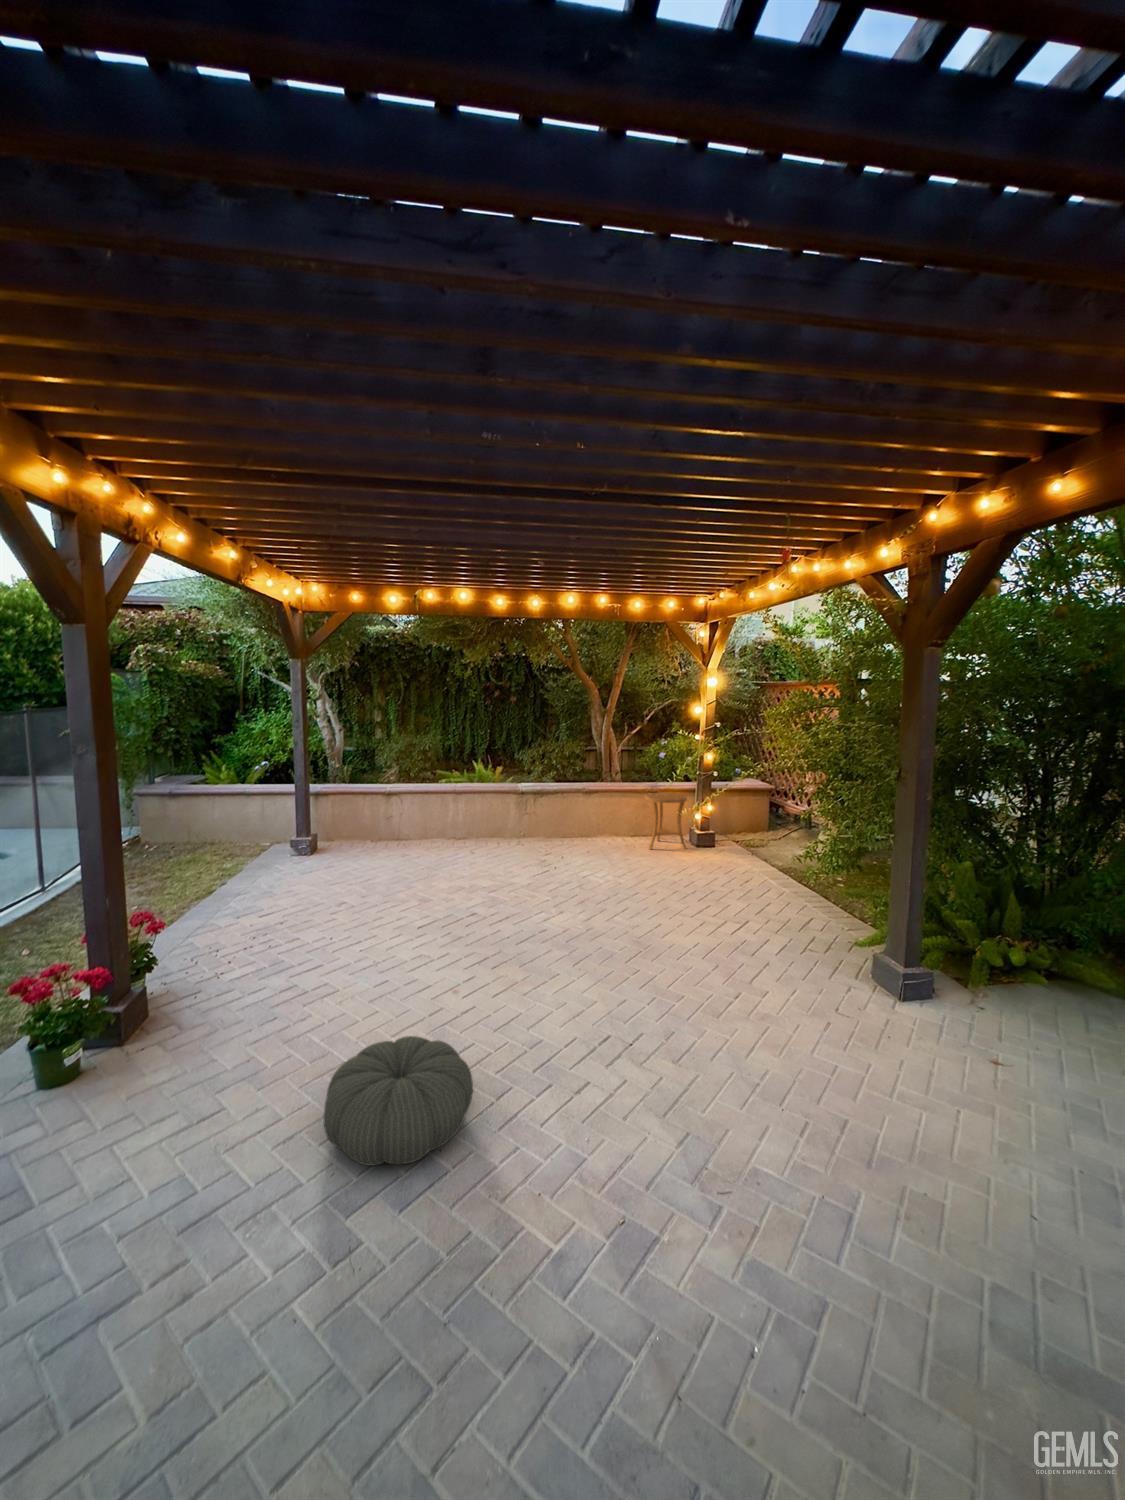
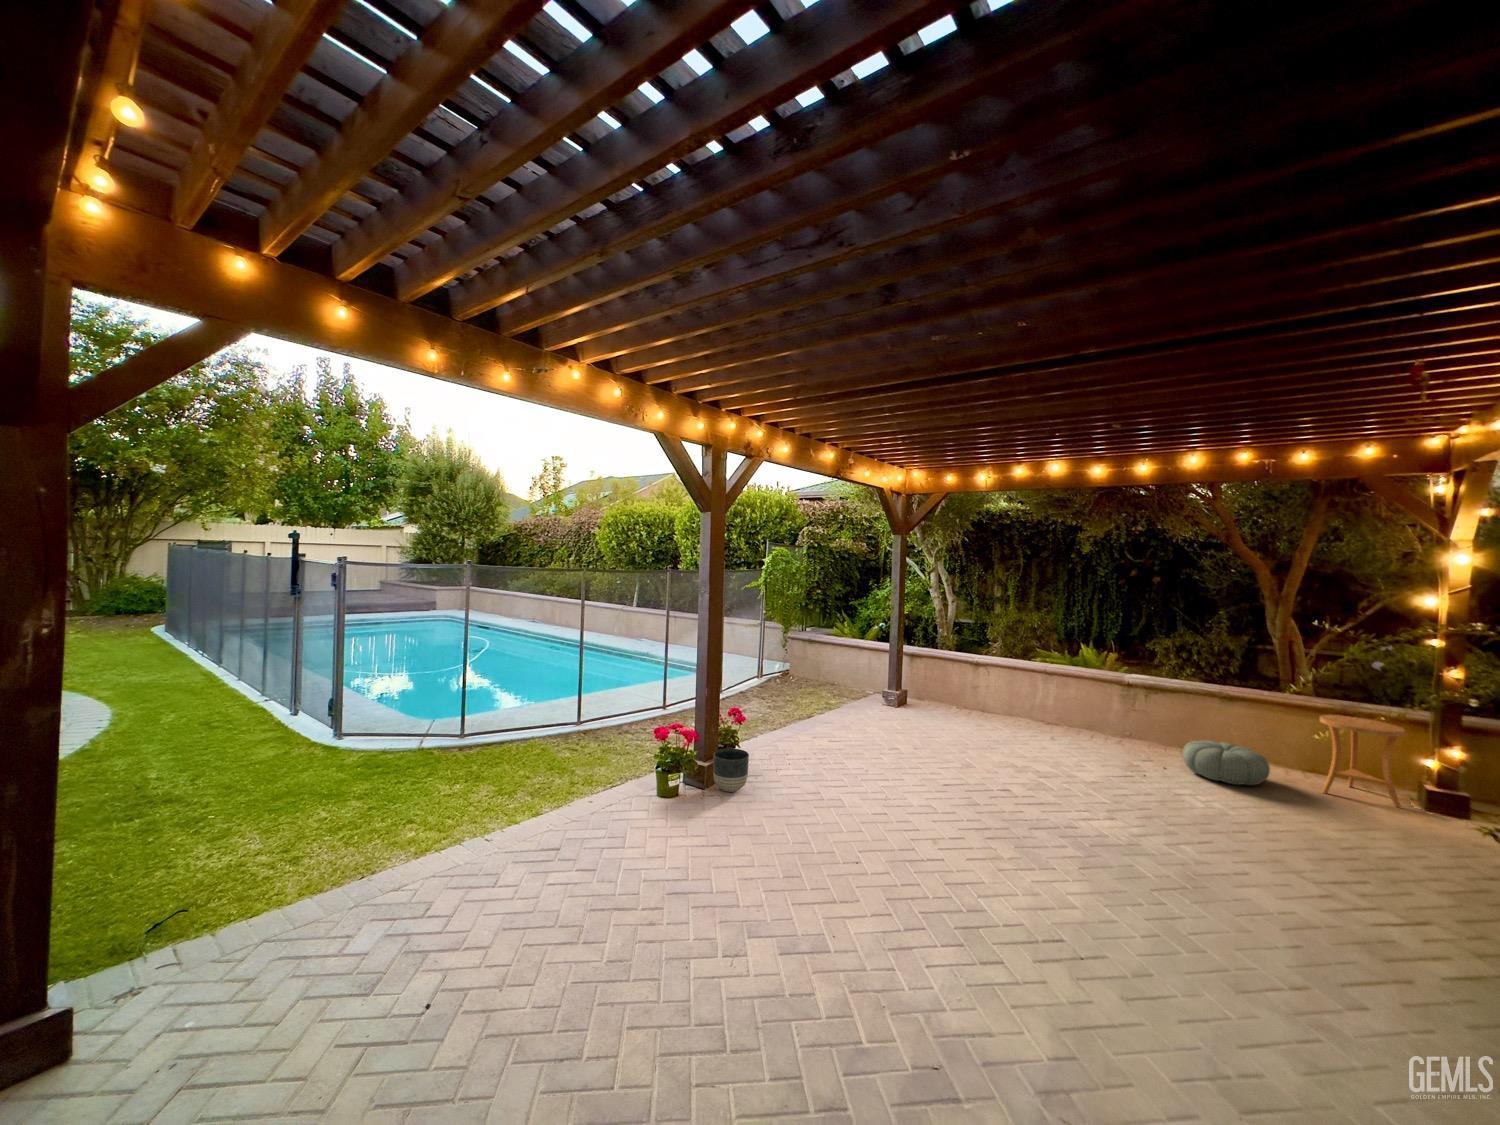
planter: none [132,973,193,1039] -> present [713,748,749,792]
pouf: present [324,1036,473,1165] -> present [1182,741,1270,785]

